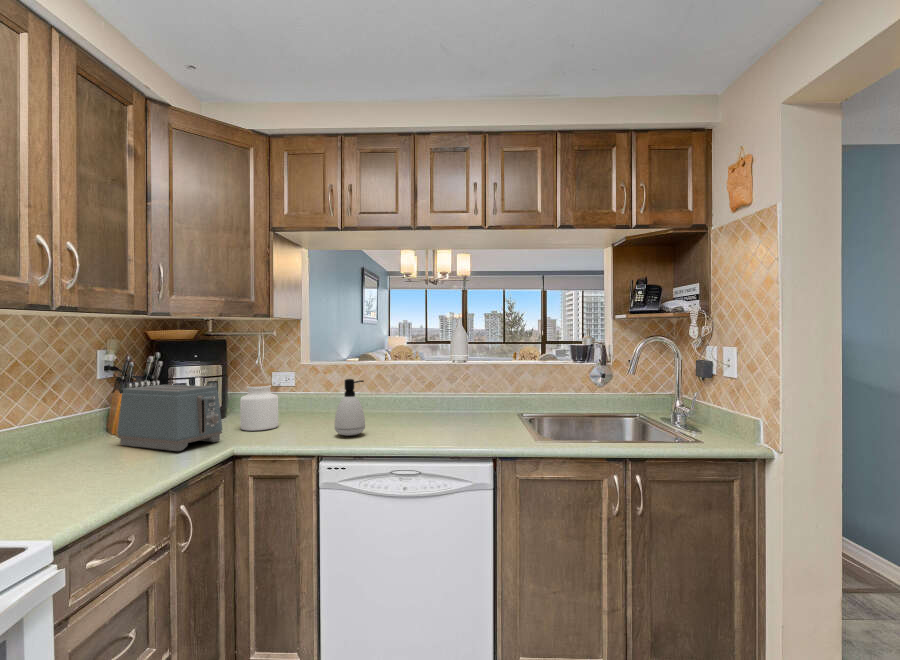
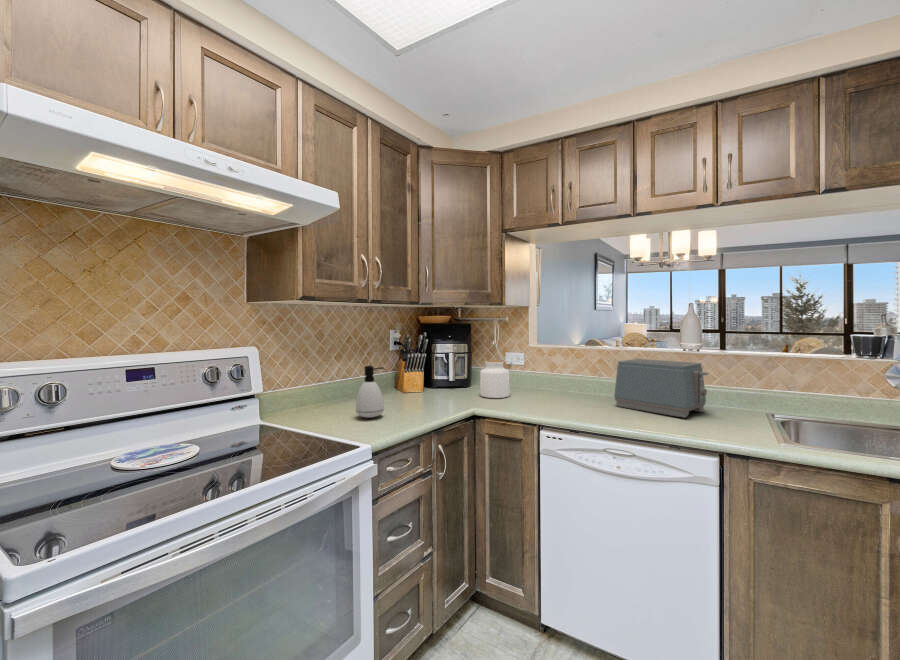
soap dispenser: present [335,379,365,436] -> present [356,366,384,418]
toaster: present [117,385,222,451] -> present [614,359,708,417]

